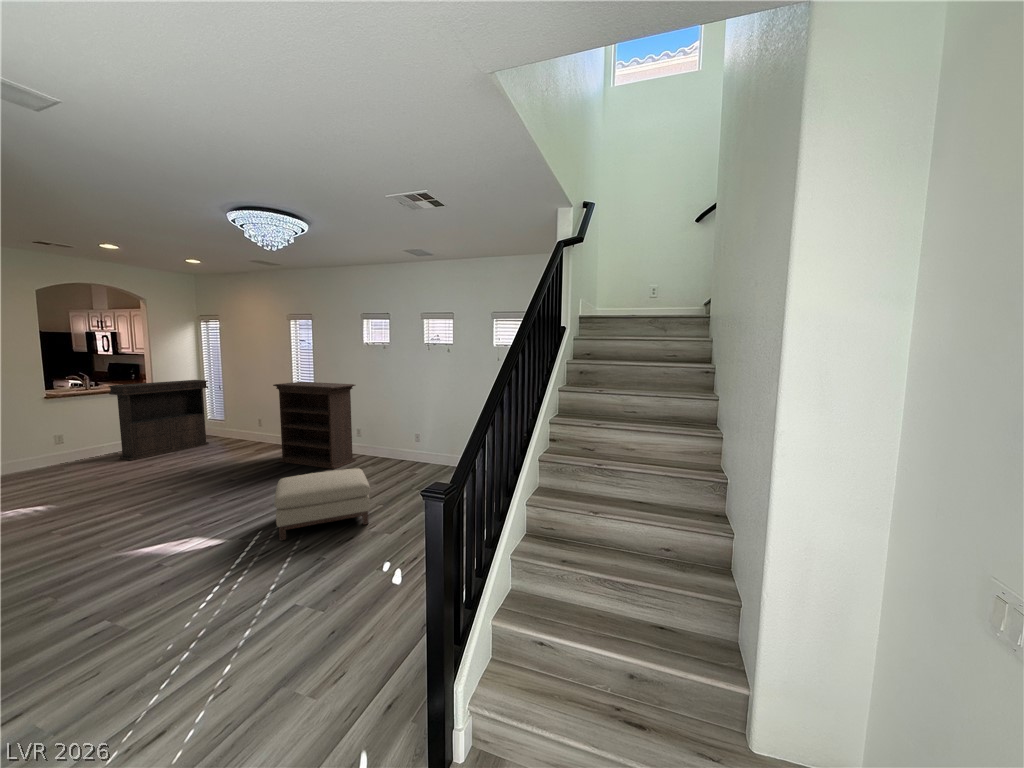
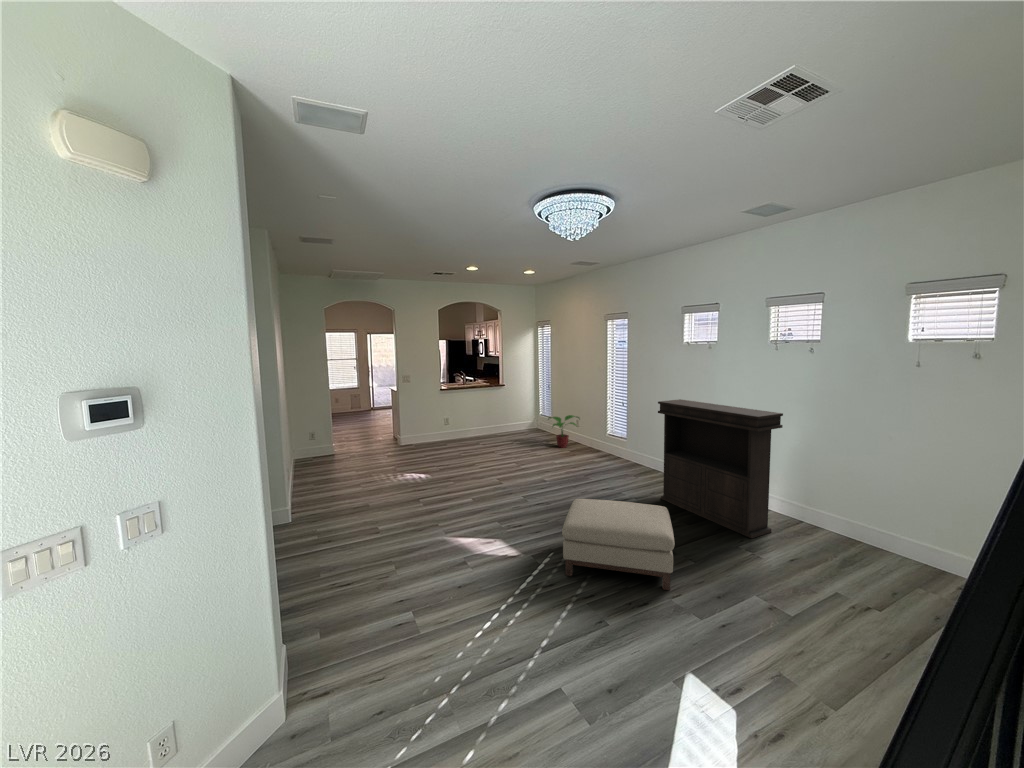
console table: present [108,380,209,460] -> present [658,399,783,539]
bookshelf: present [273,382,356,469] -> none [585,387,671,491]
potted plant: none [224,414,264,449] -> present [548,415,579,448]

